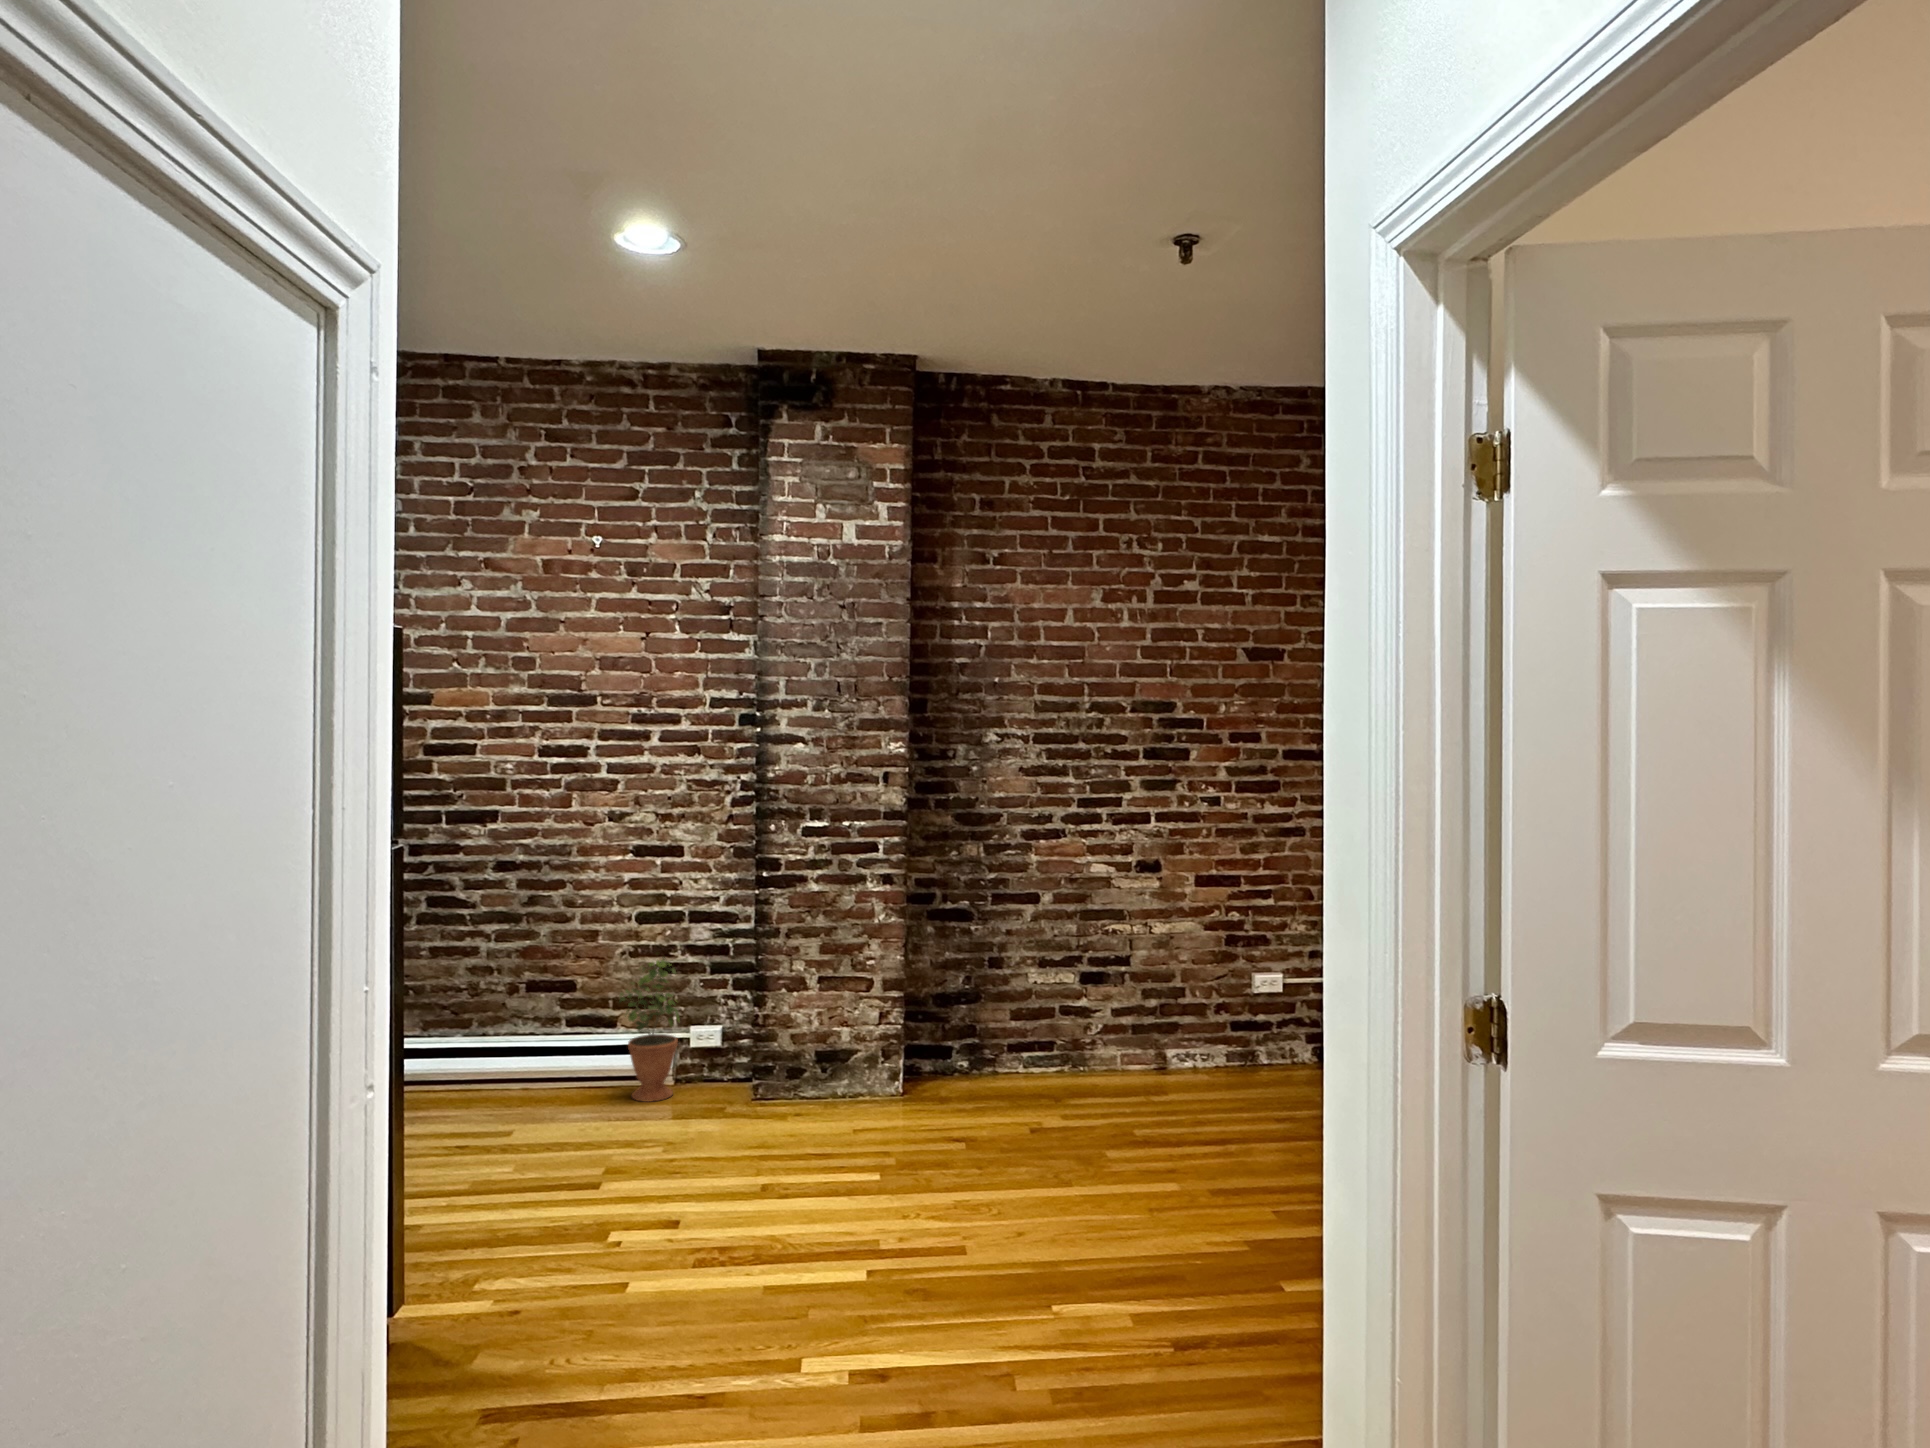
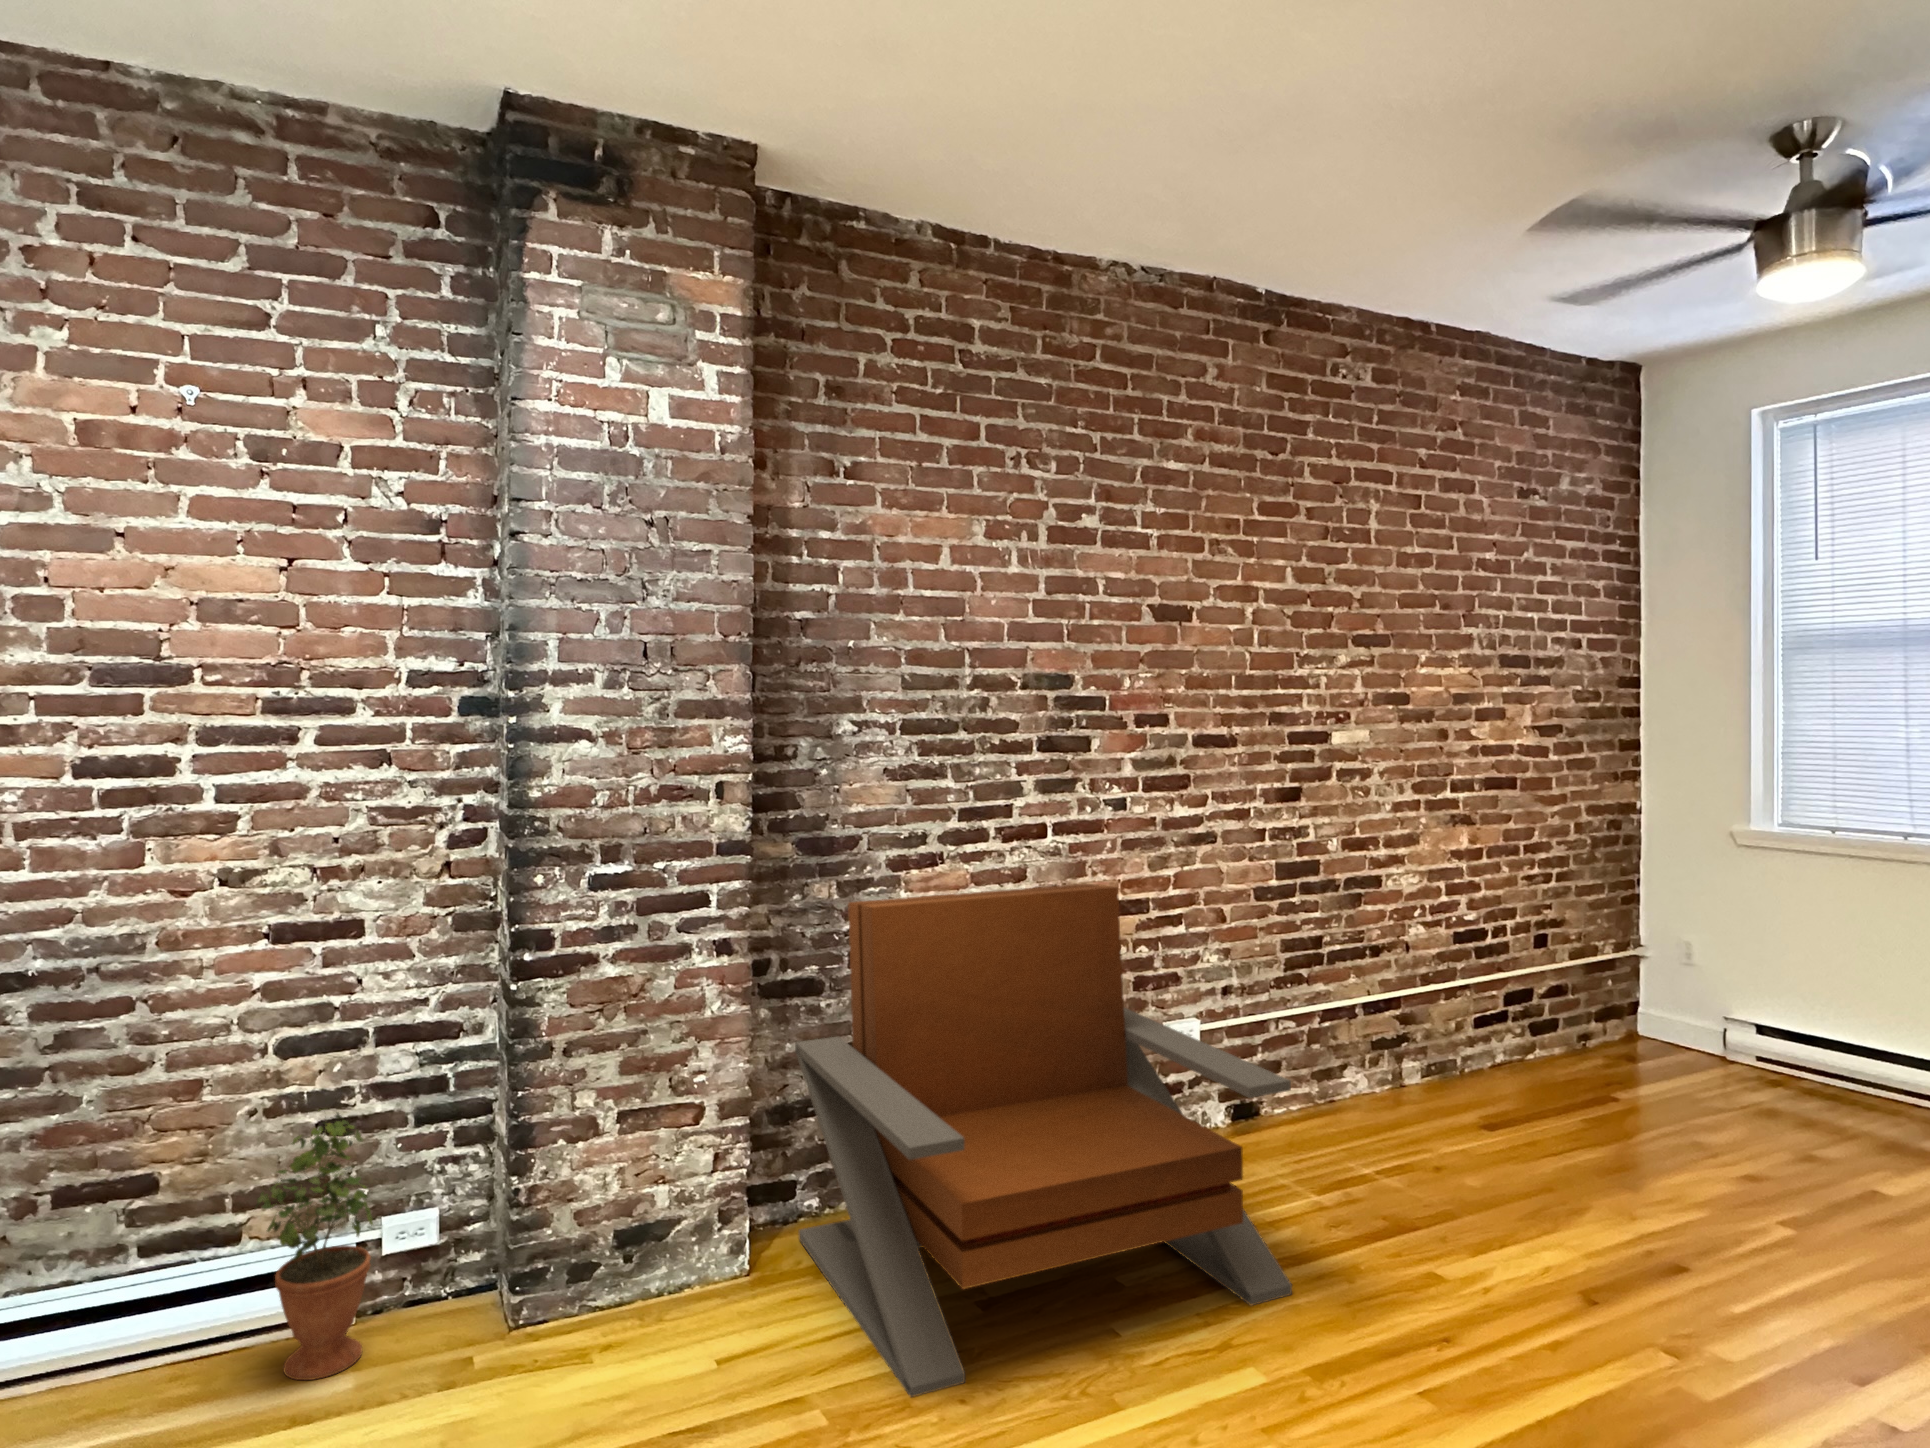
lounge chair: none [943,857,1246,1153] -> present [795,884,1292,1397]

